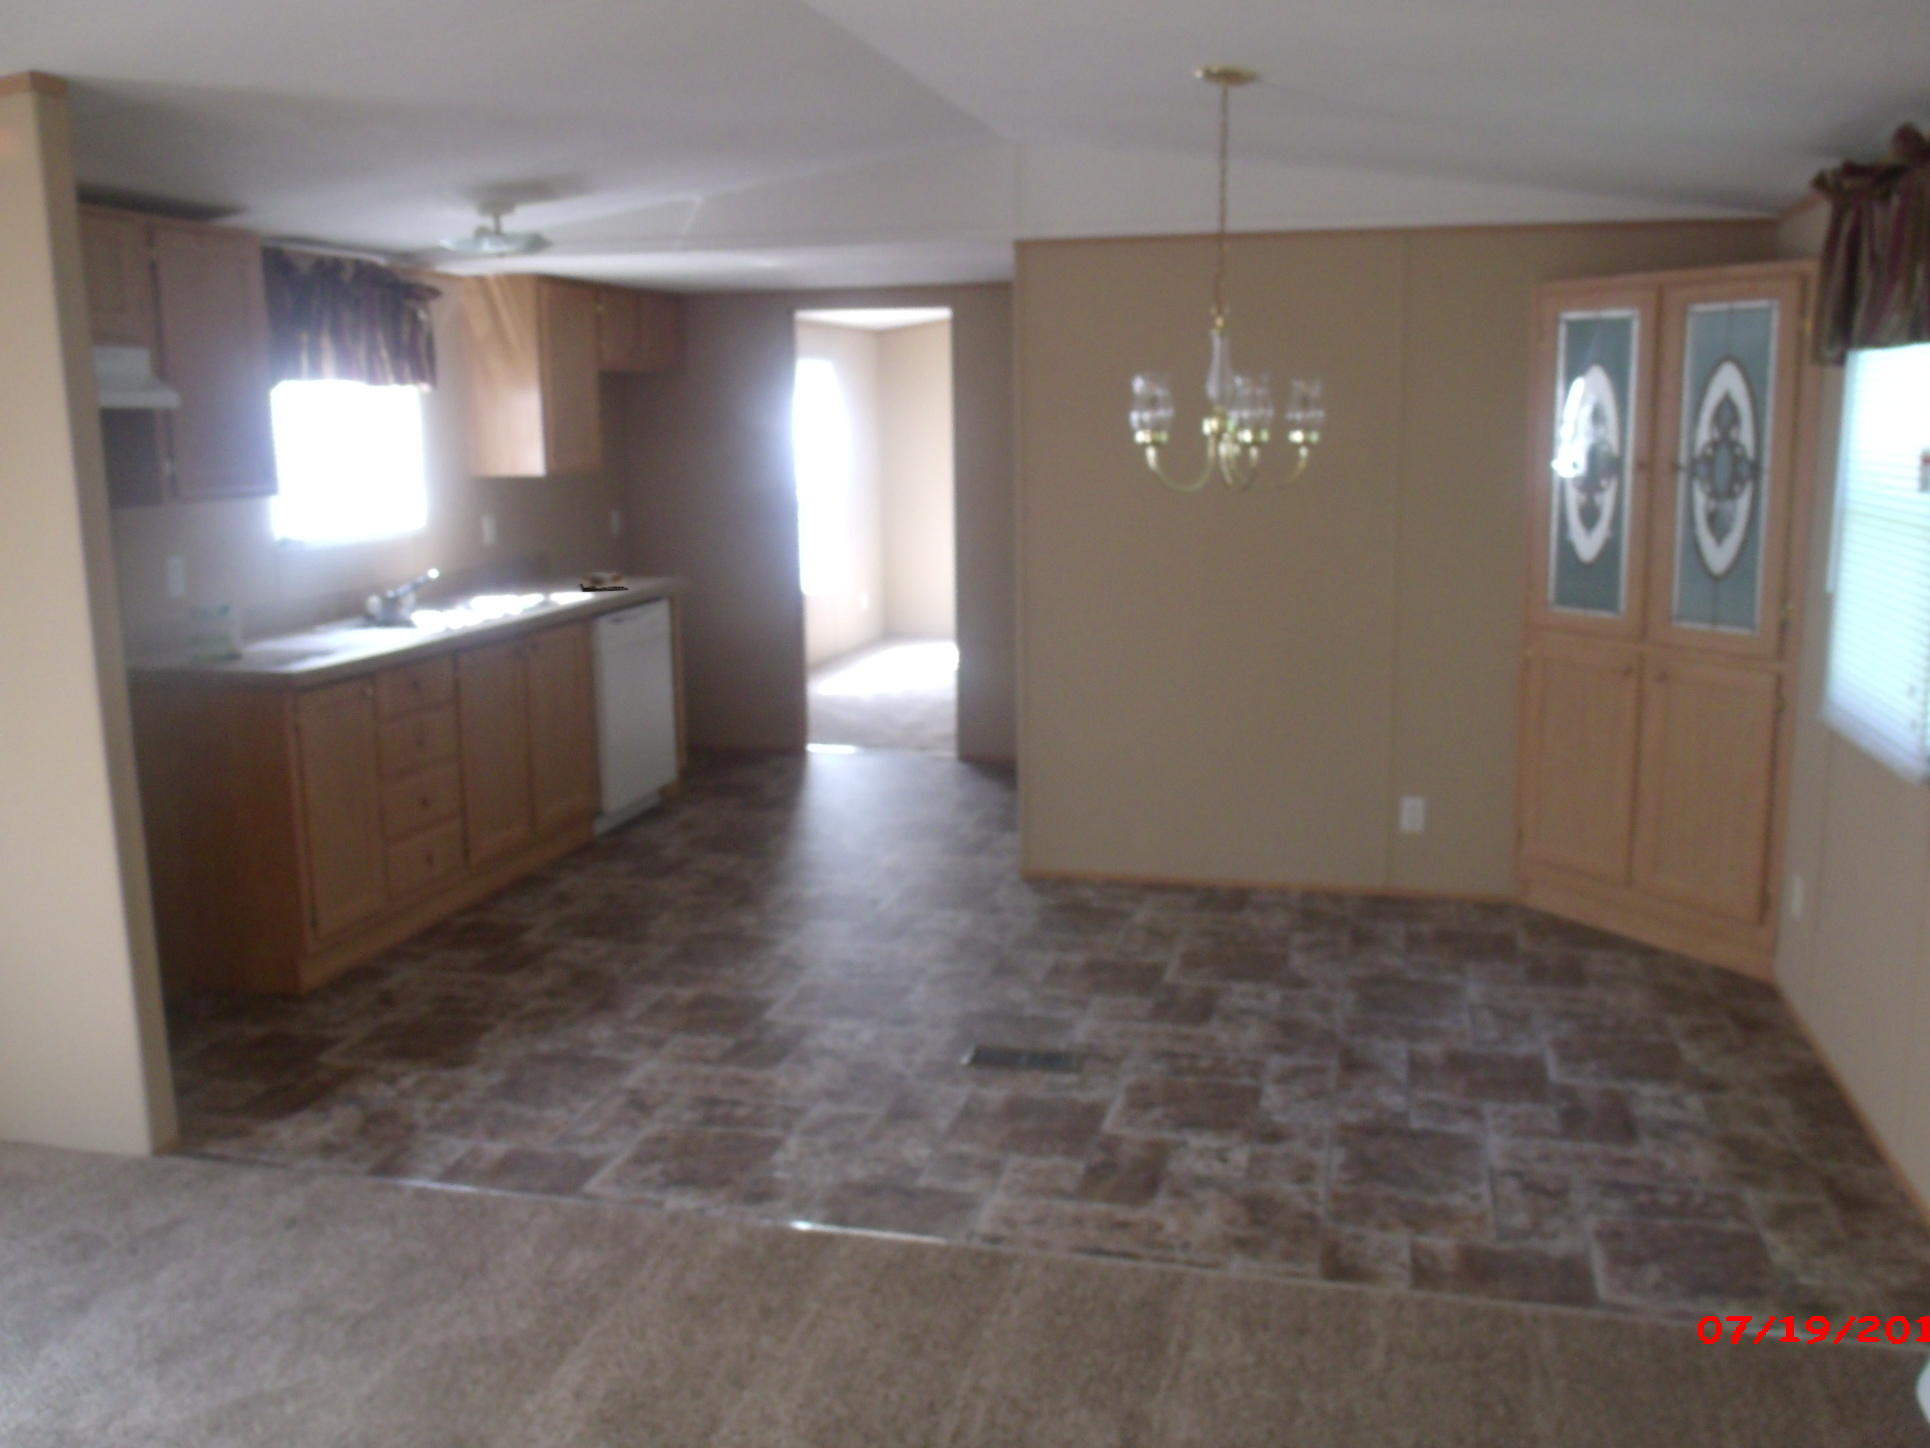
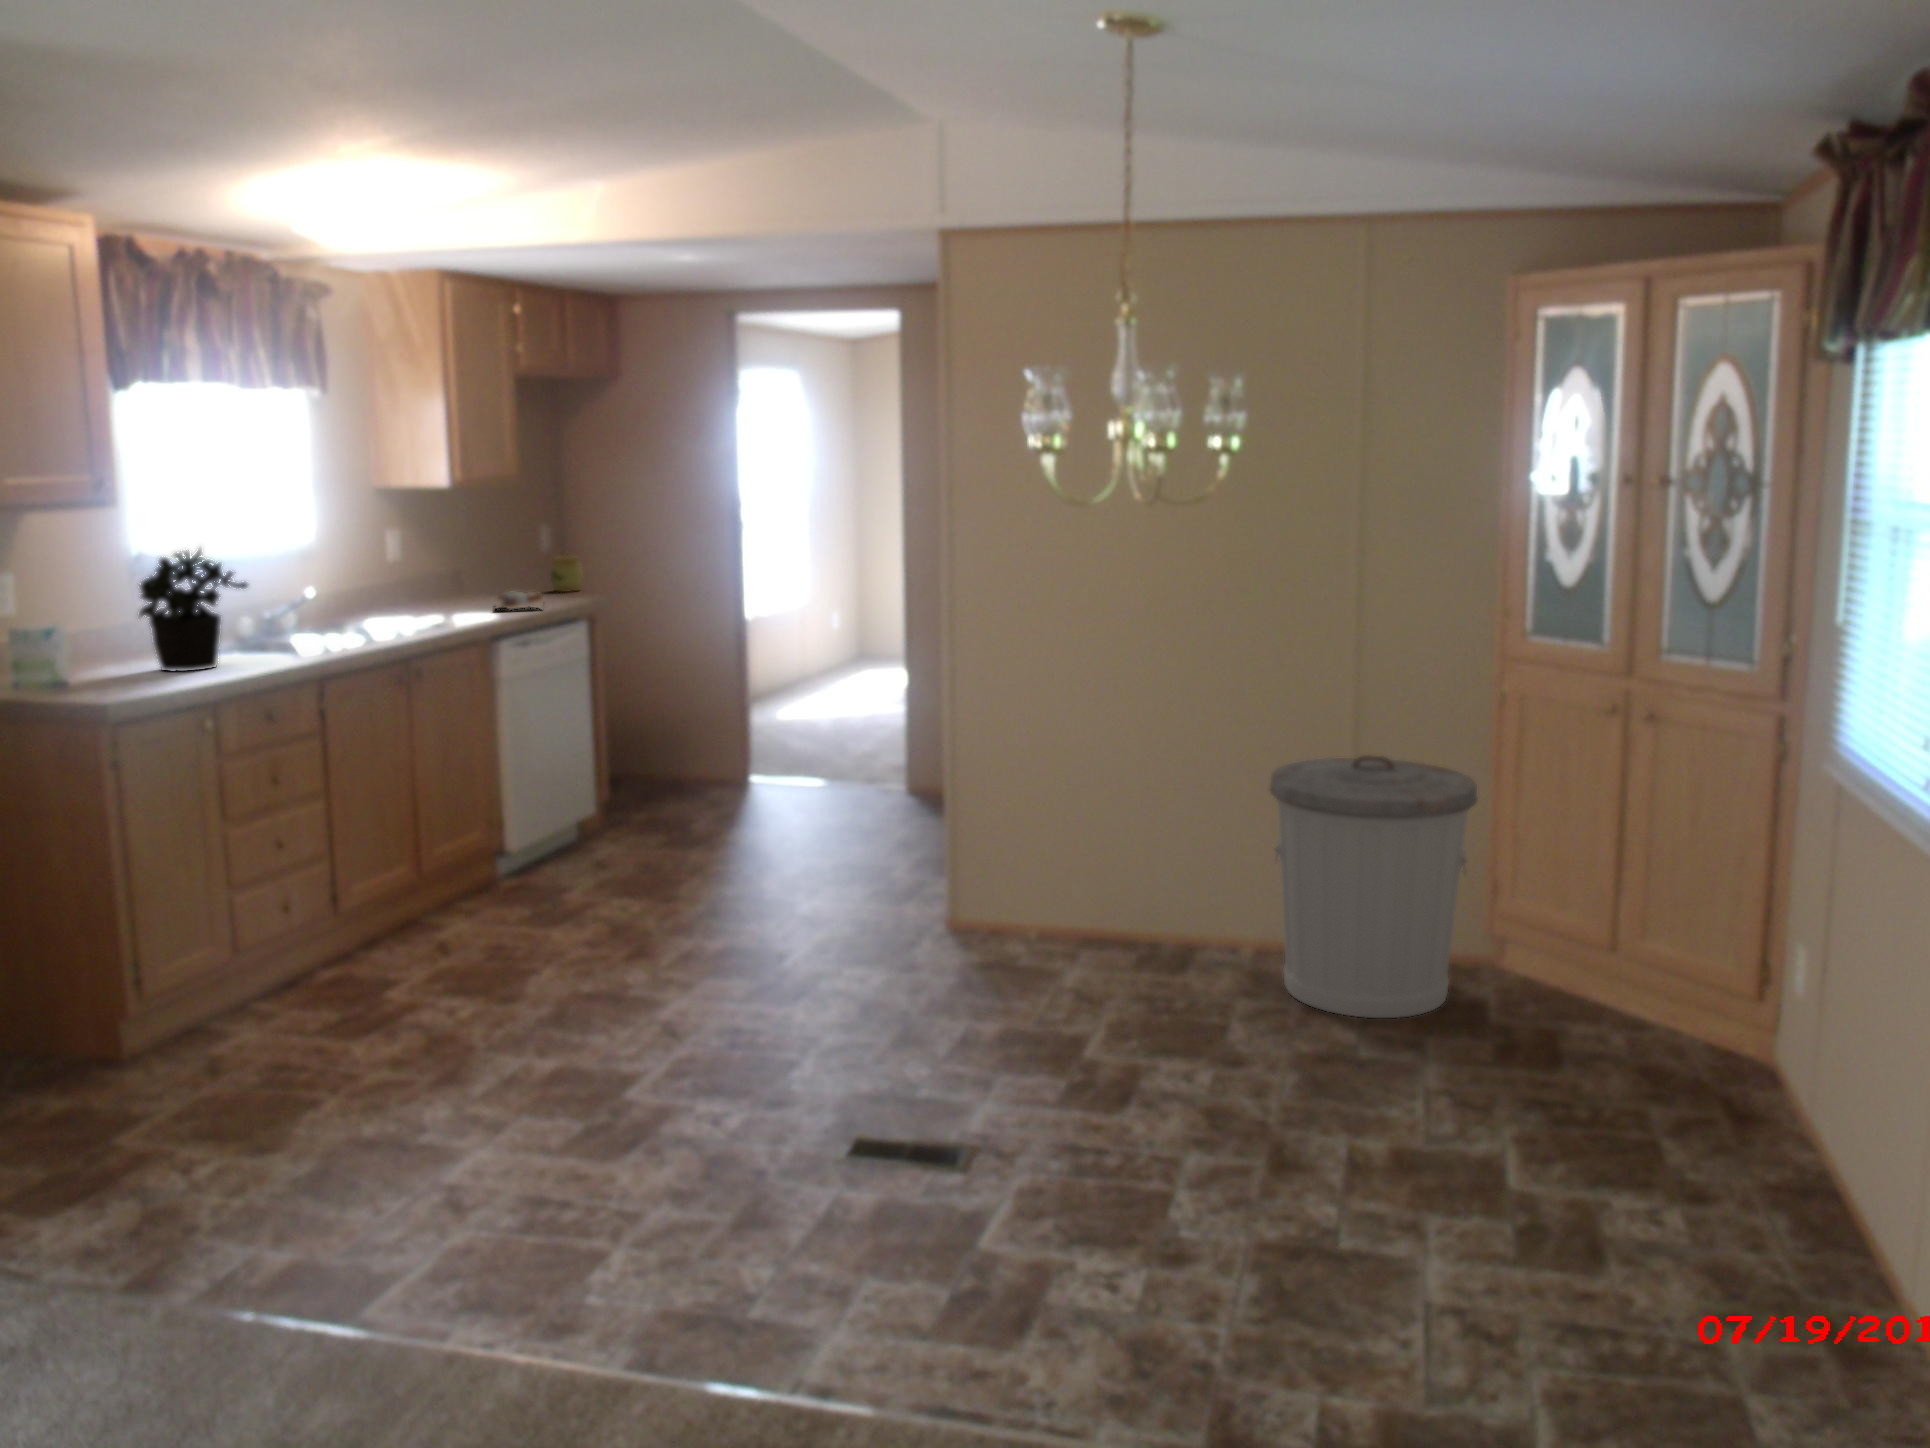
potted plant: none [298,531,393,645] -> present [139,550,247,672]
jar: none [623,533,652,572] -> present [551,554,582,592]
trash can: none [1319,715,1507,949] -> present [1270,755,1477,1018]

